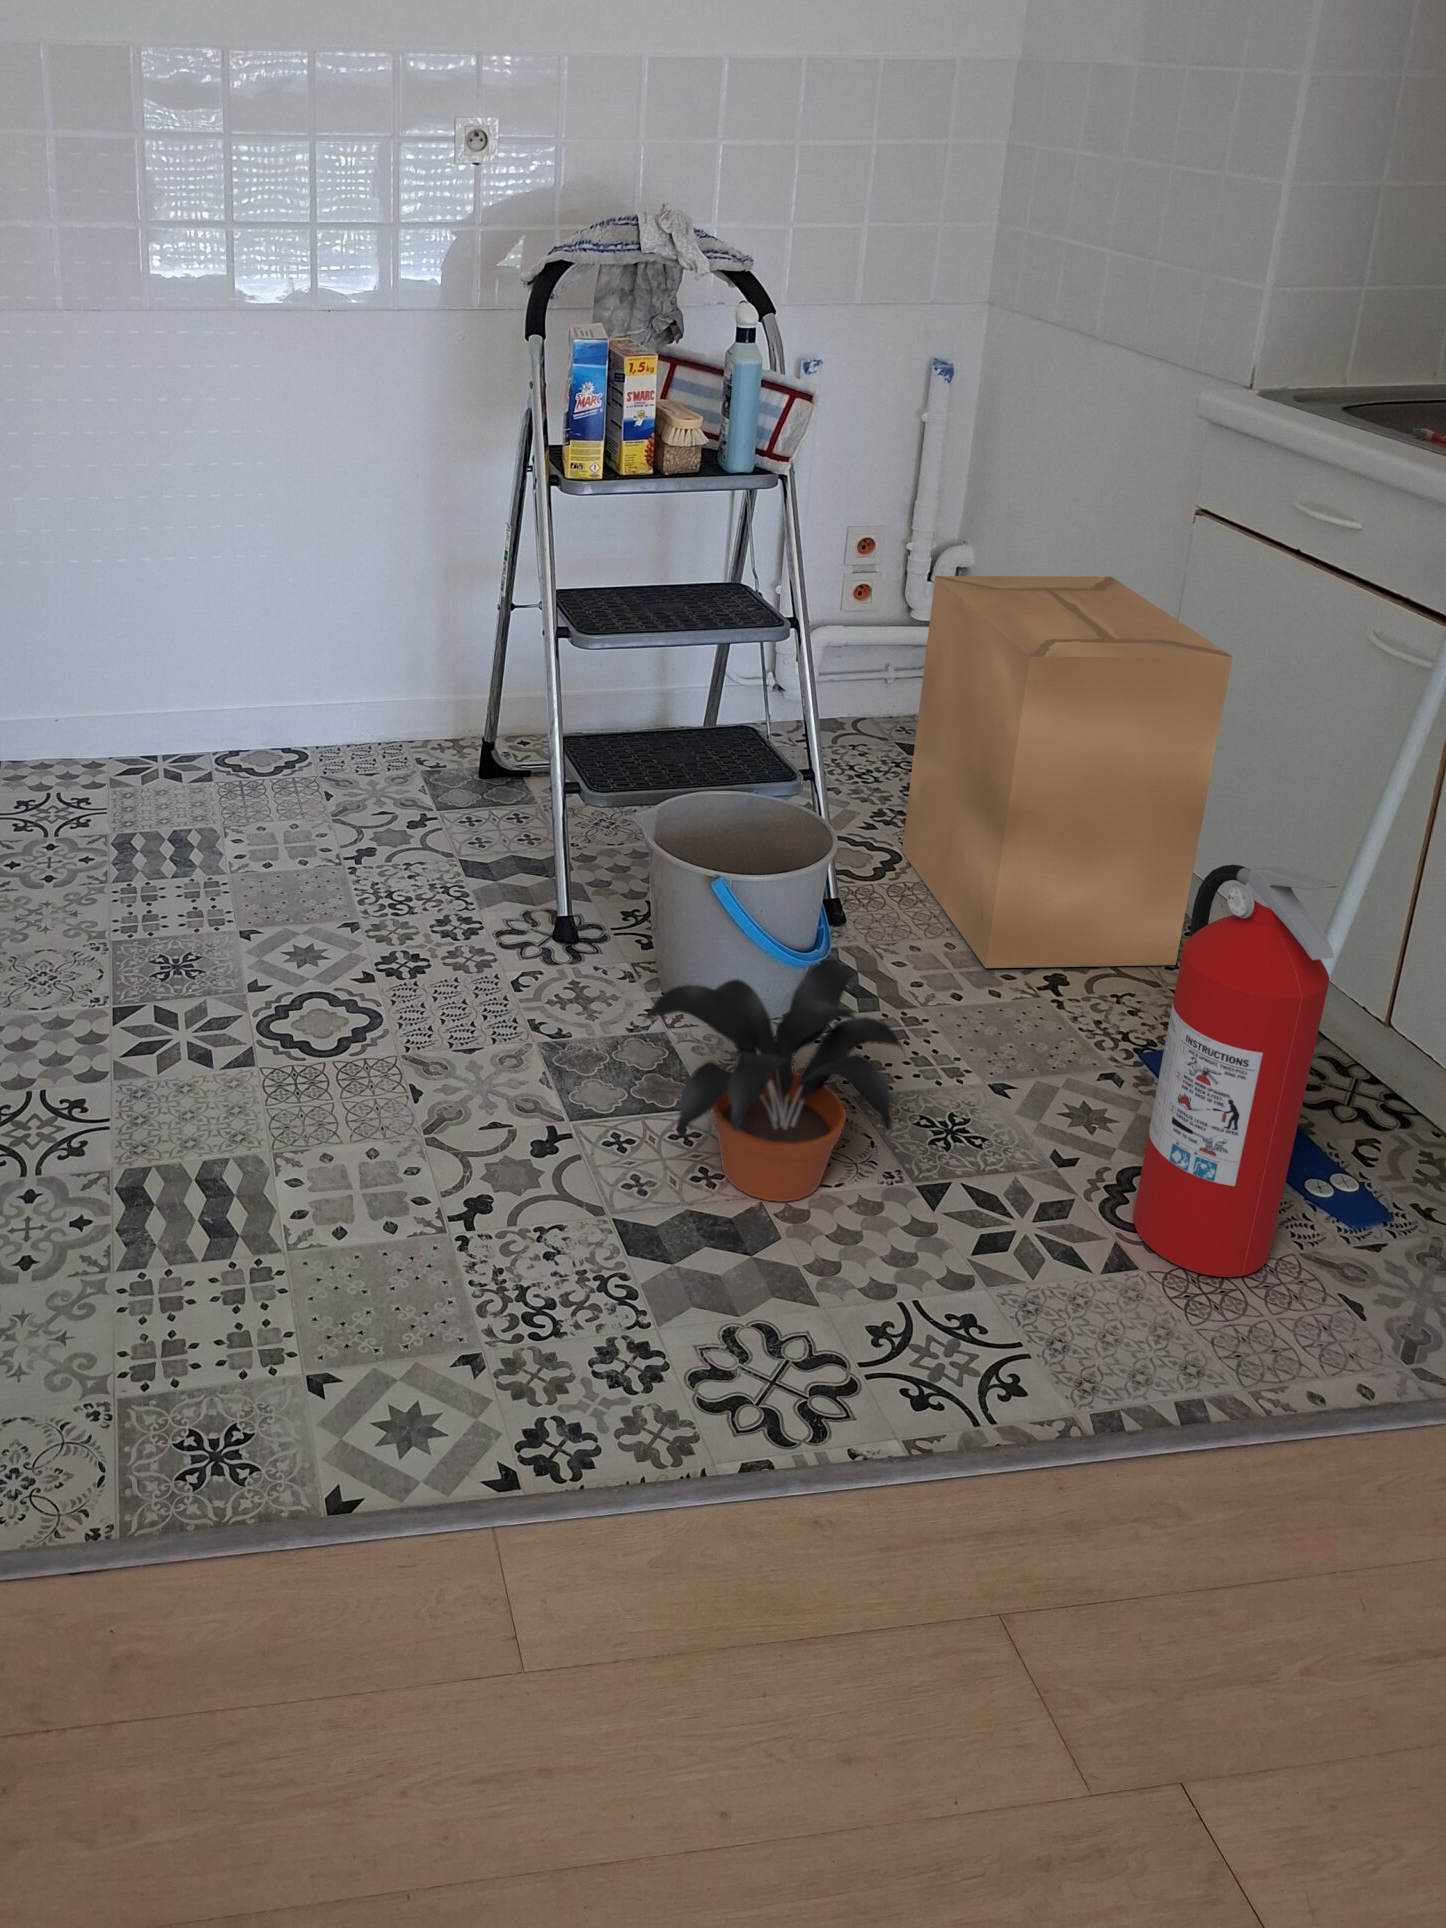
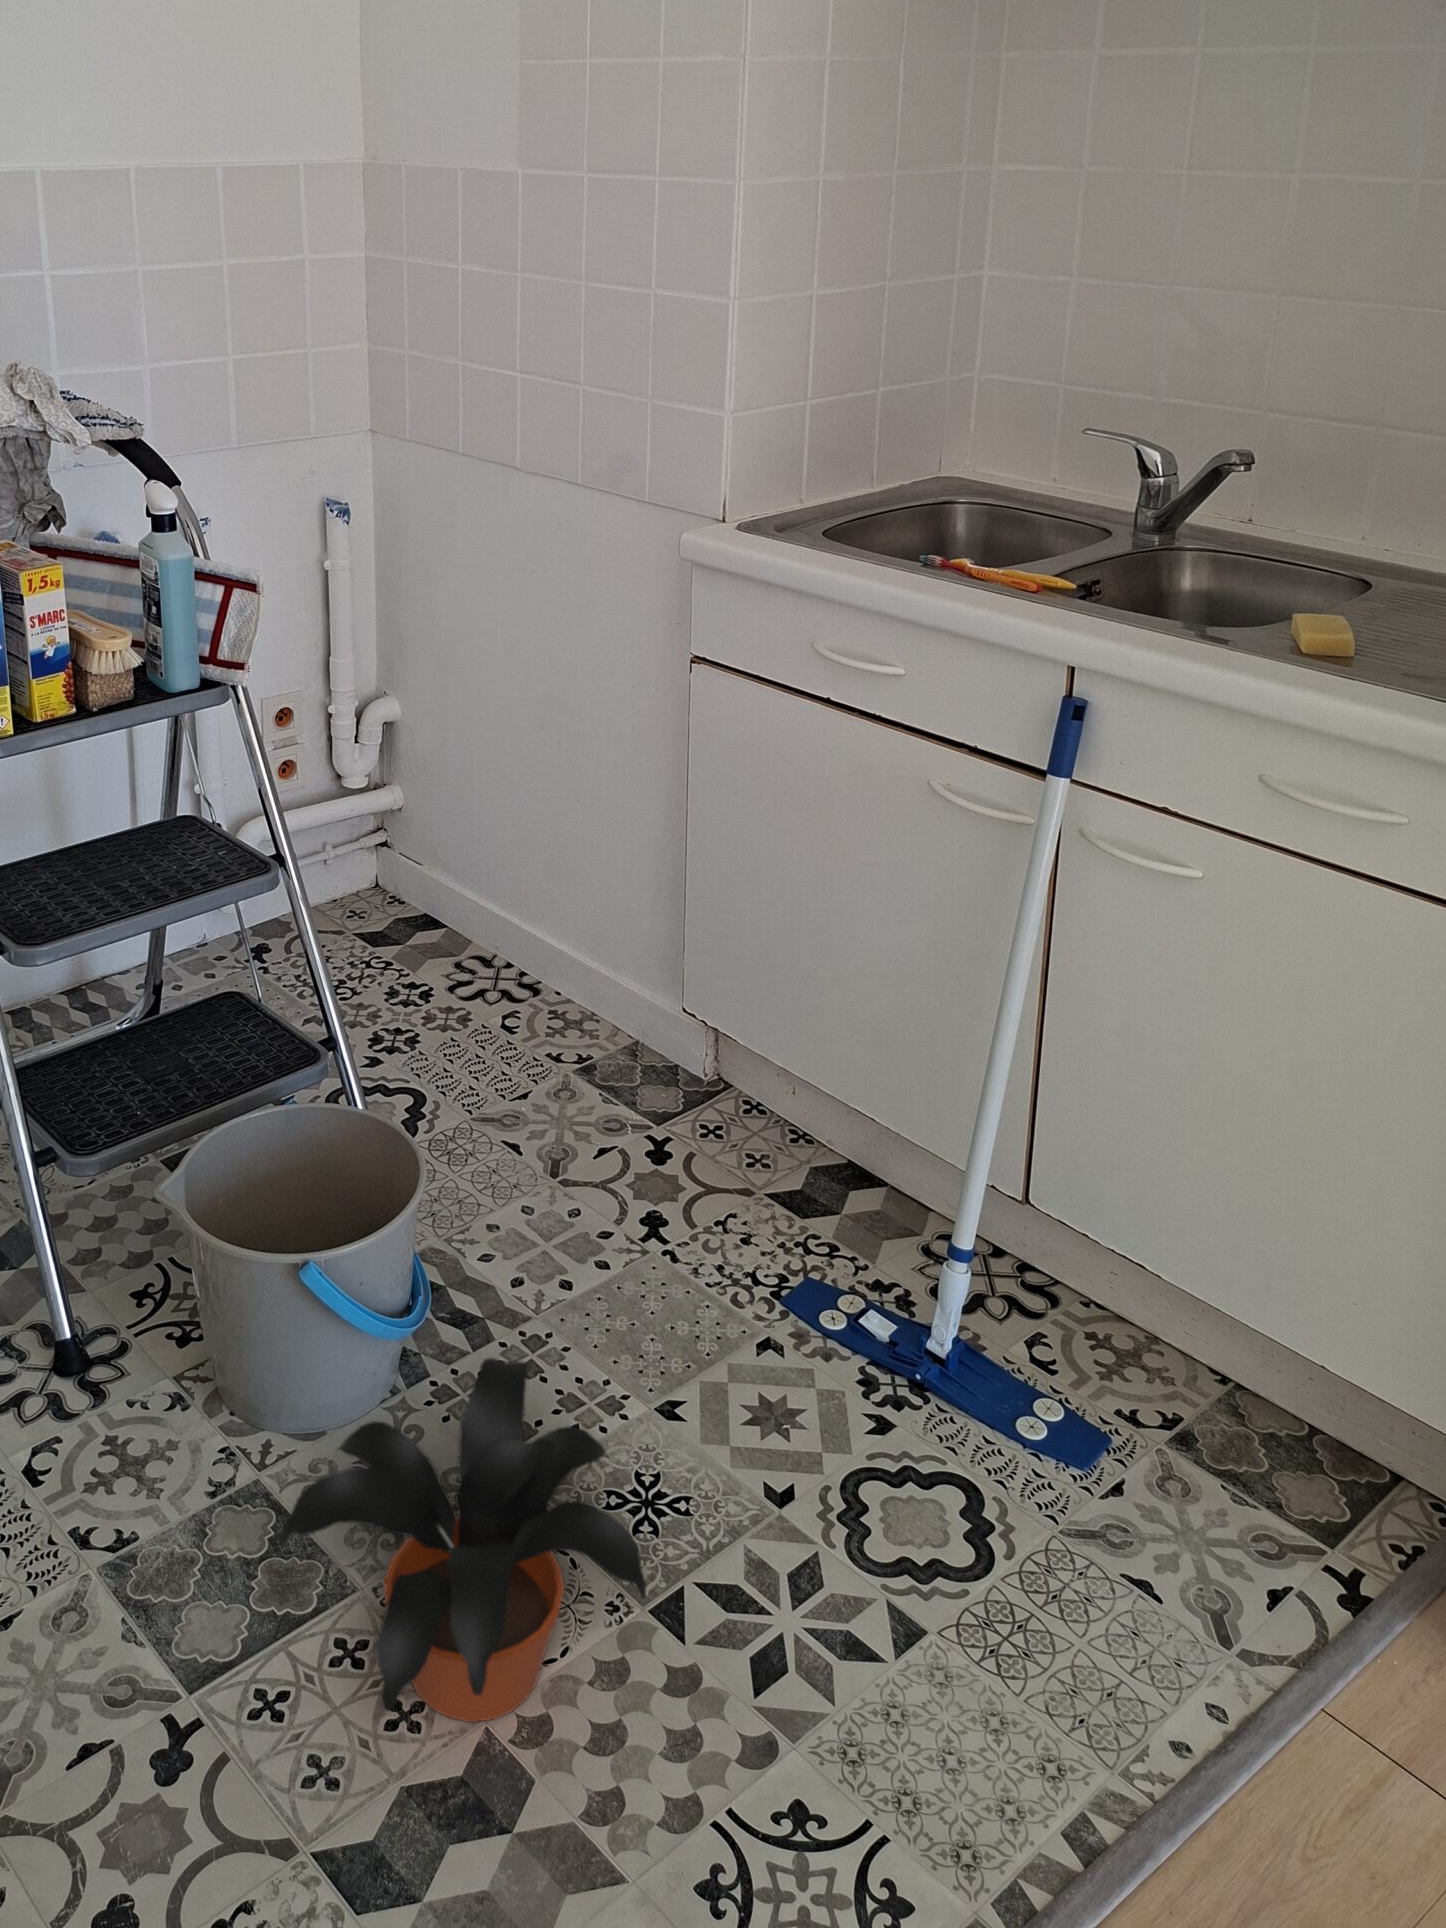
cardboard box: present [902,576,1233,968] -> none [416,725,782,1236]
fire extinguisher: present [1133,865,1339,1277] -> none [883,1129,1094,1610]

